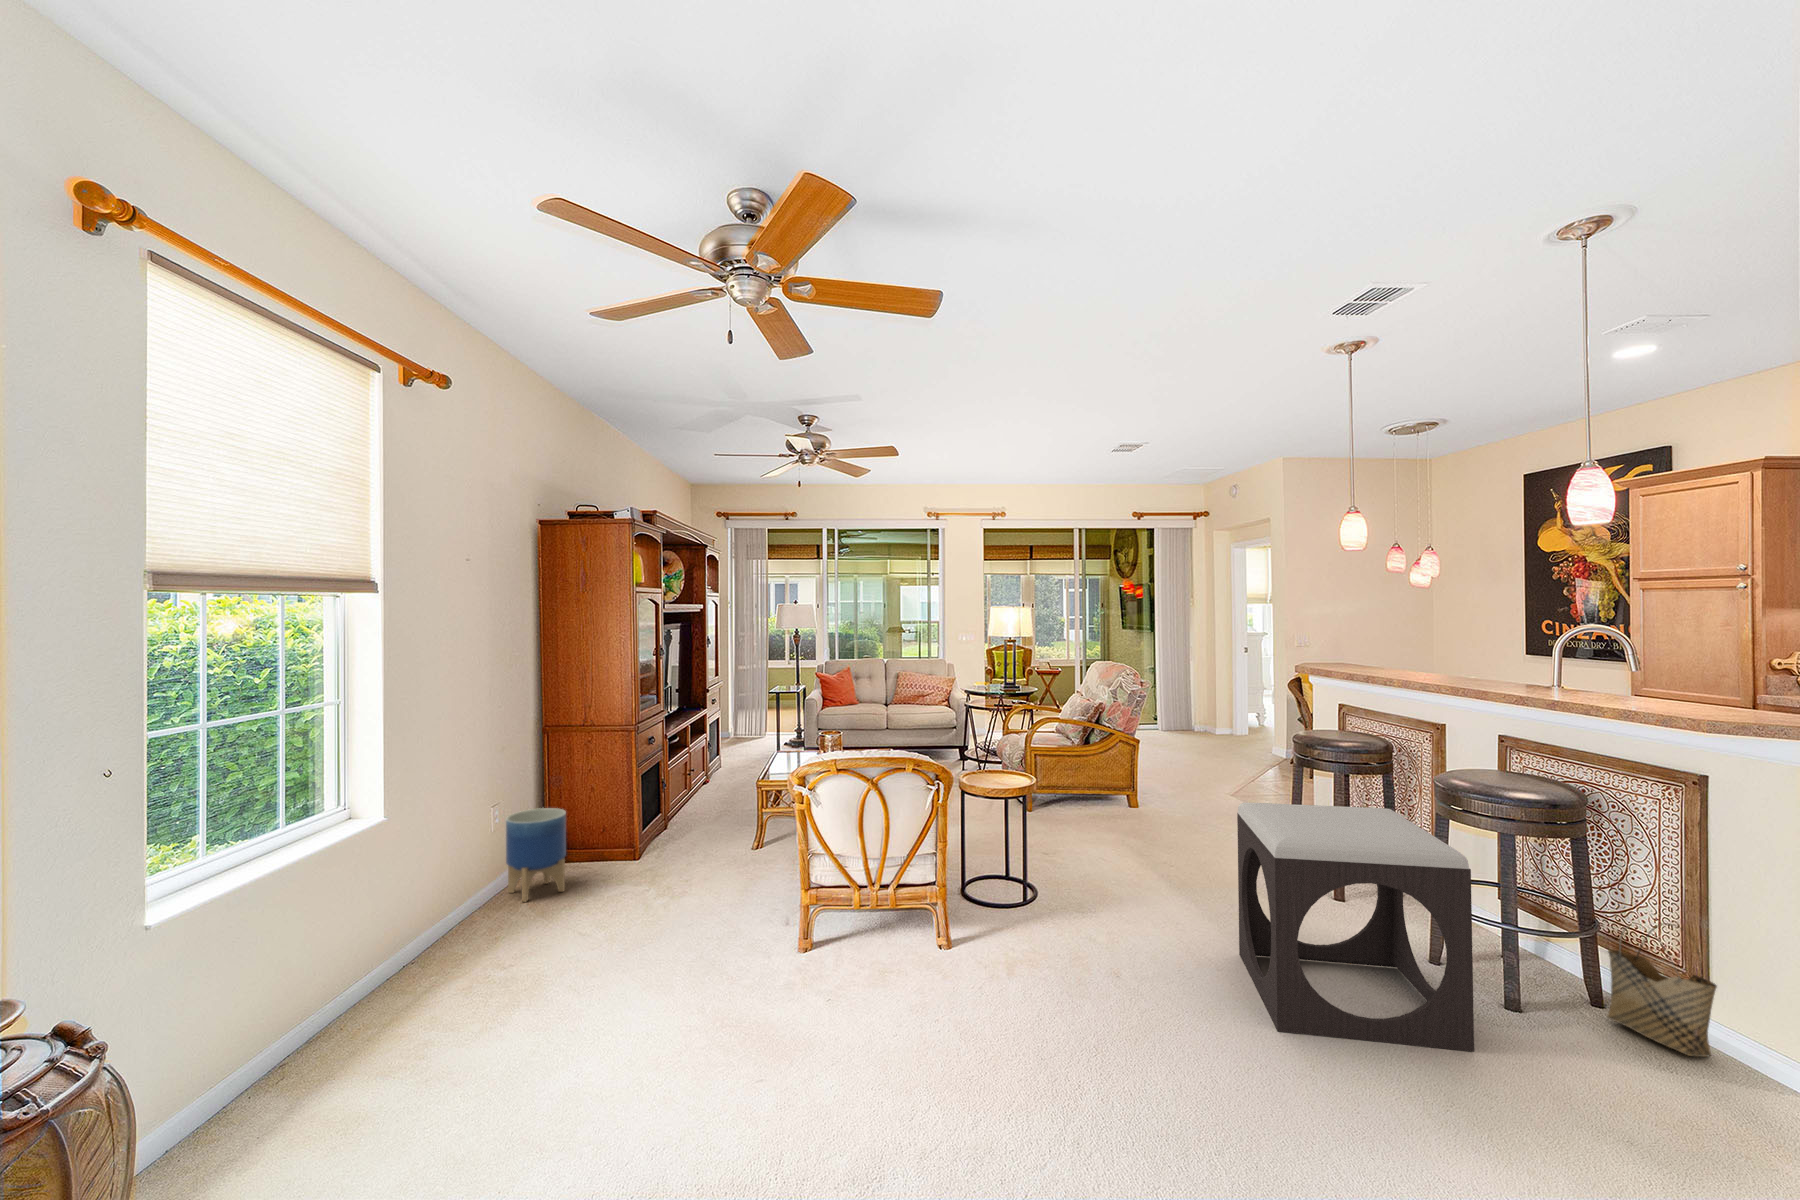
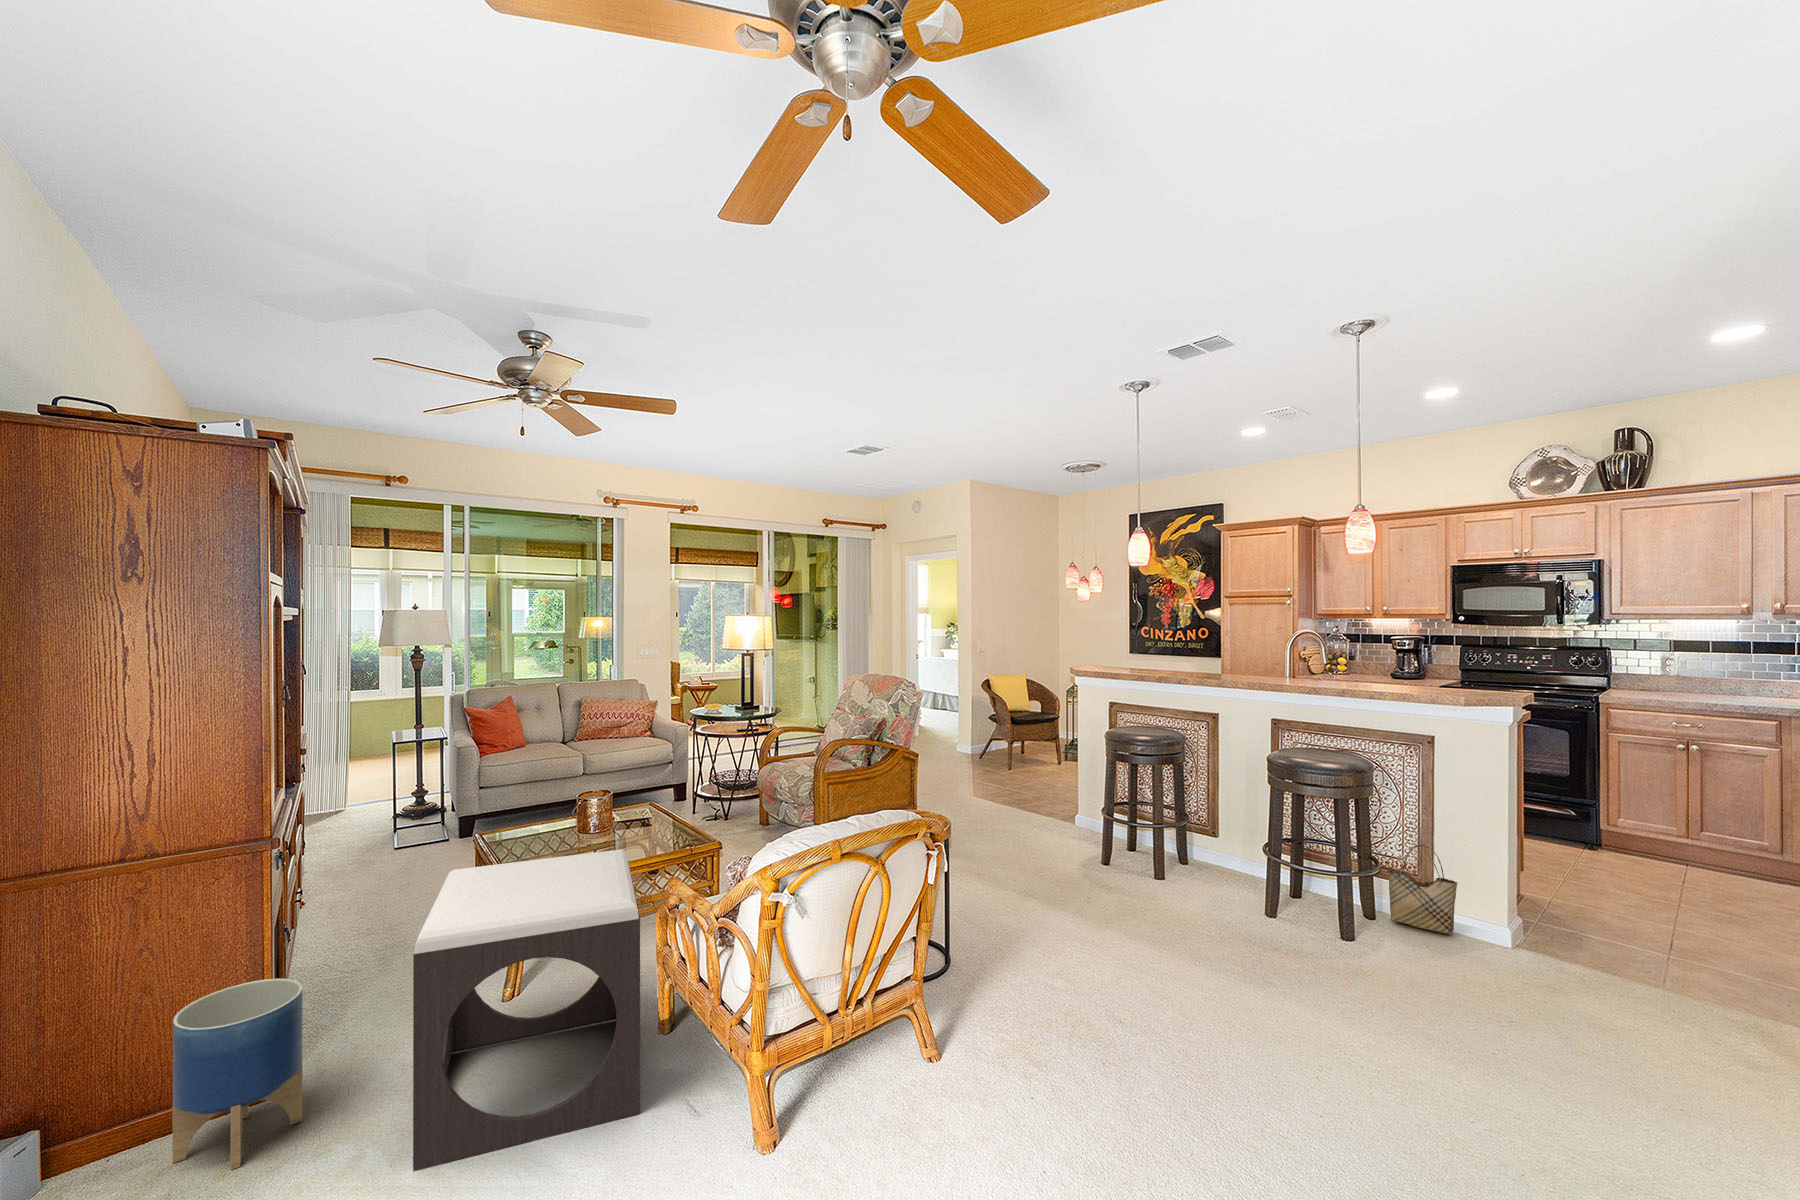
footstool: present [1237,803,1474,1052] -> present [413,849,640,1171]

